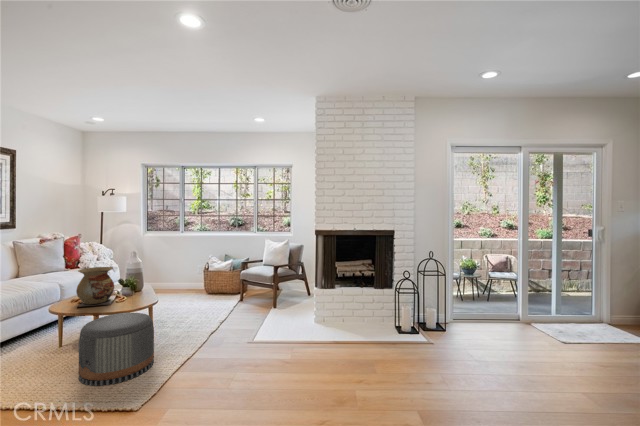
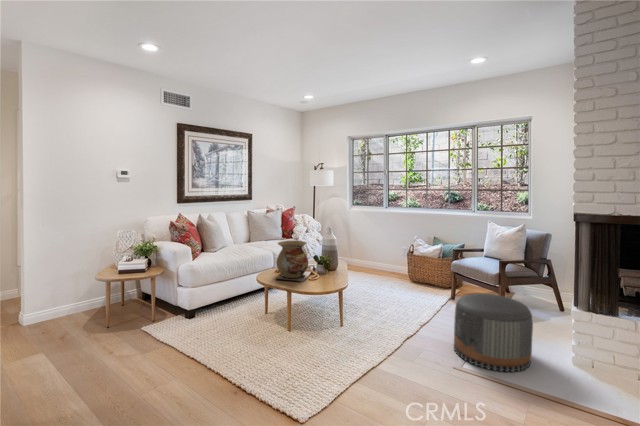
pouf: present [79,313,154,386] -> present [454,294,533,372]

